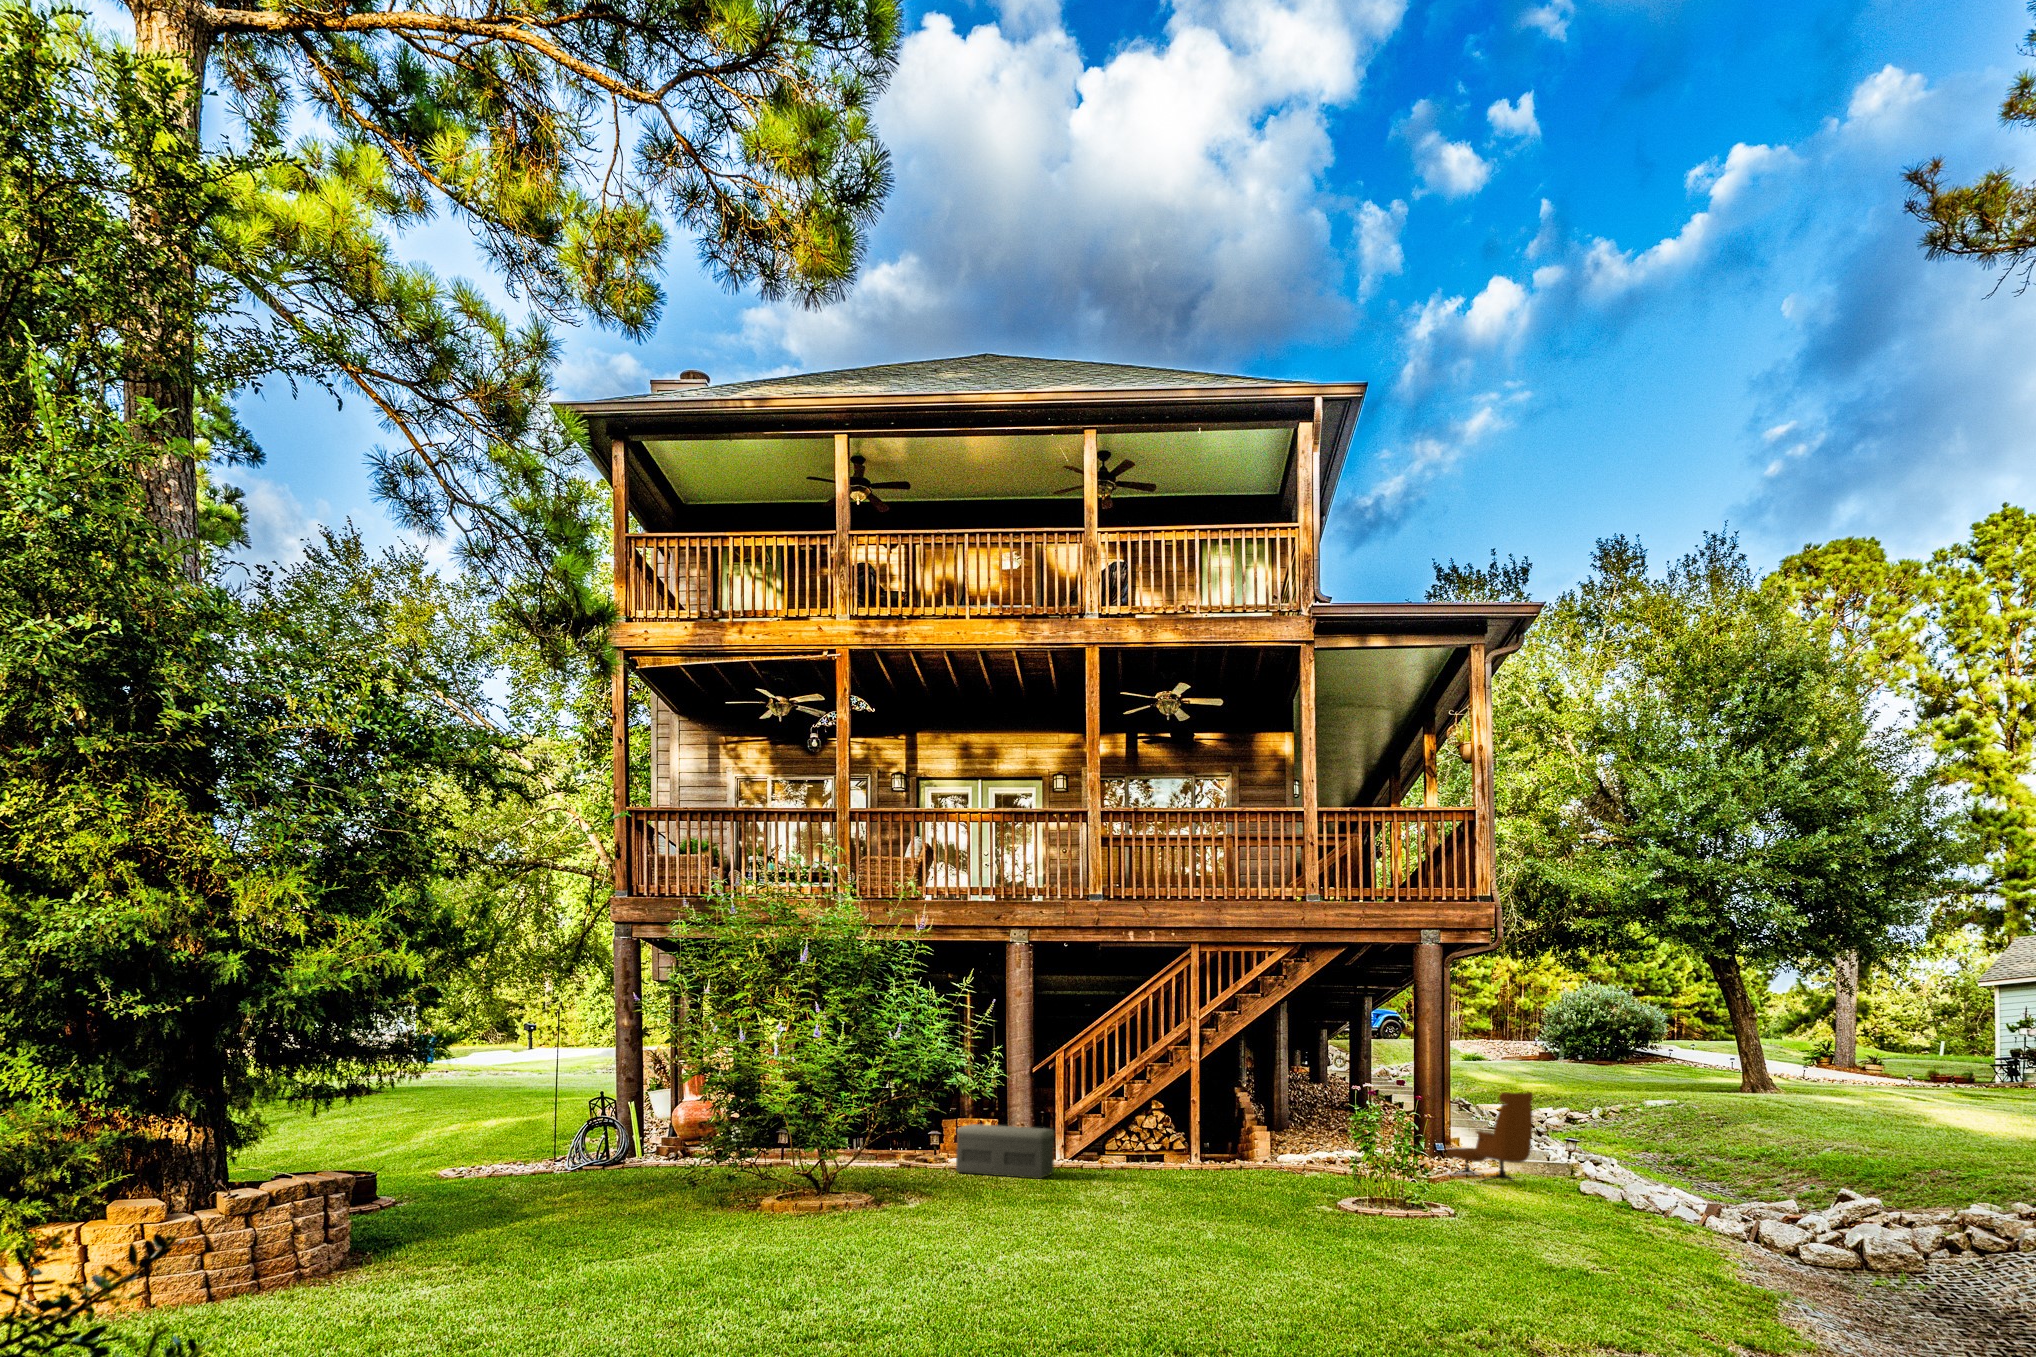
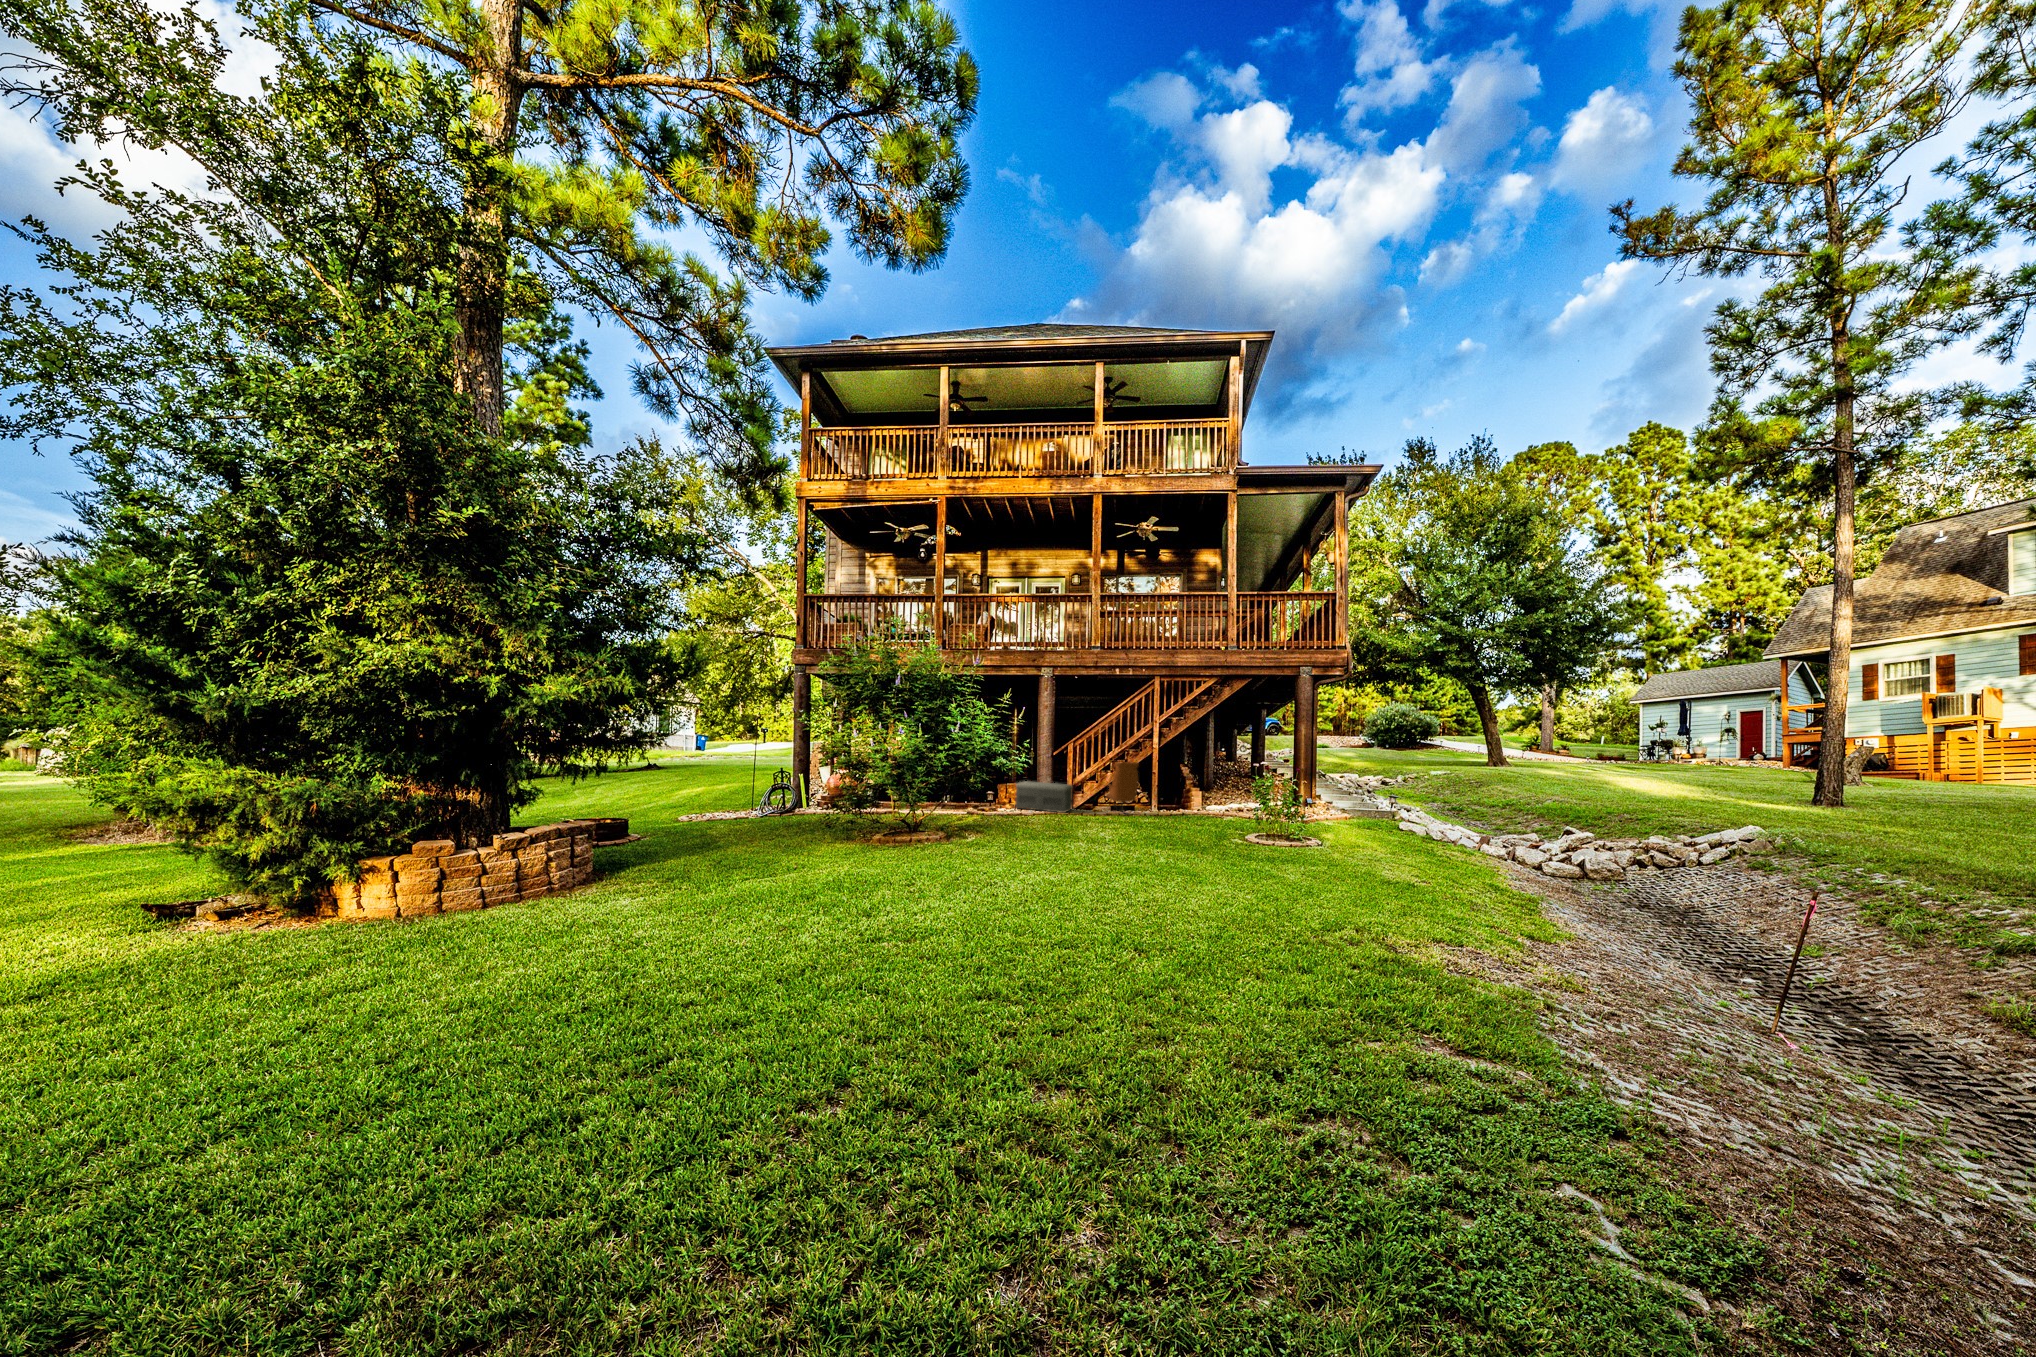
lounge chair: present [1447,1092,1533,1186] -> present [1106,762,1139,814]

